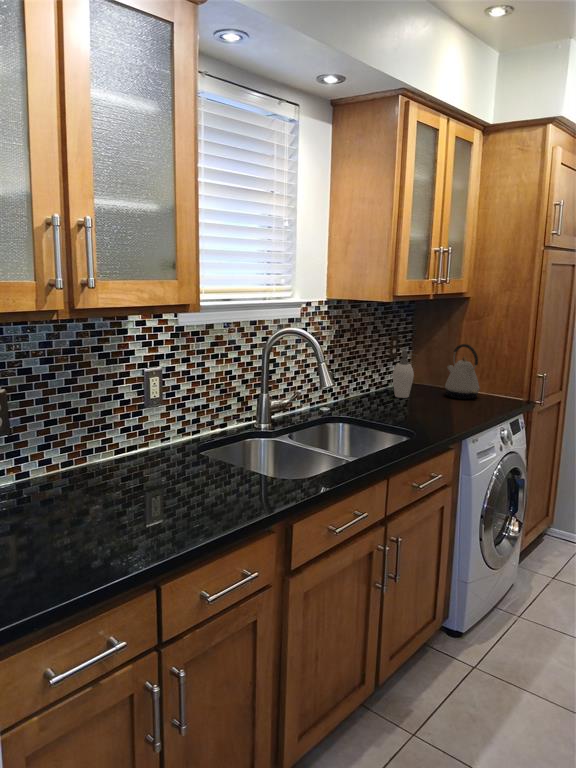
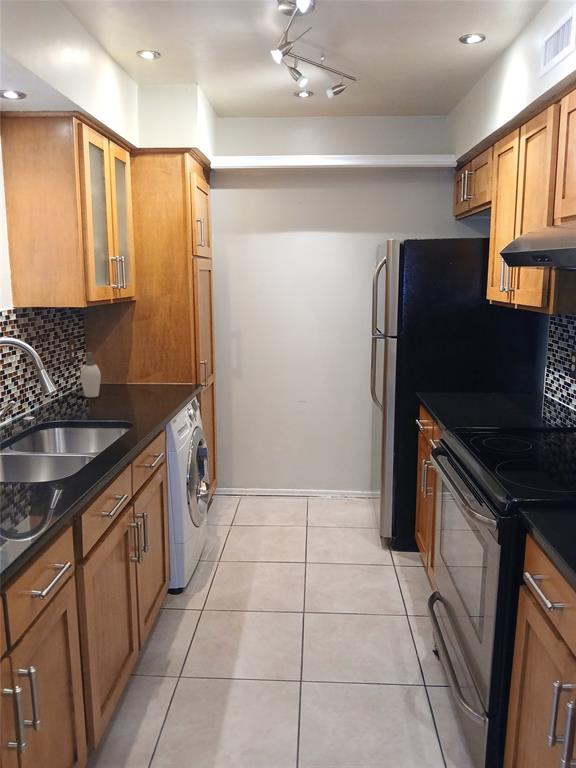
kettle: present [445,344,480,399] -> none [126,342,159,391]

